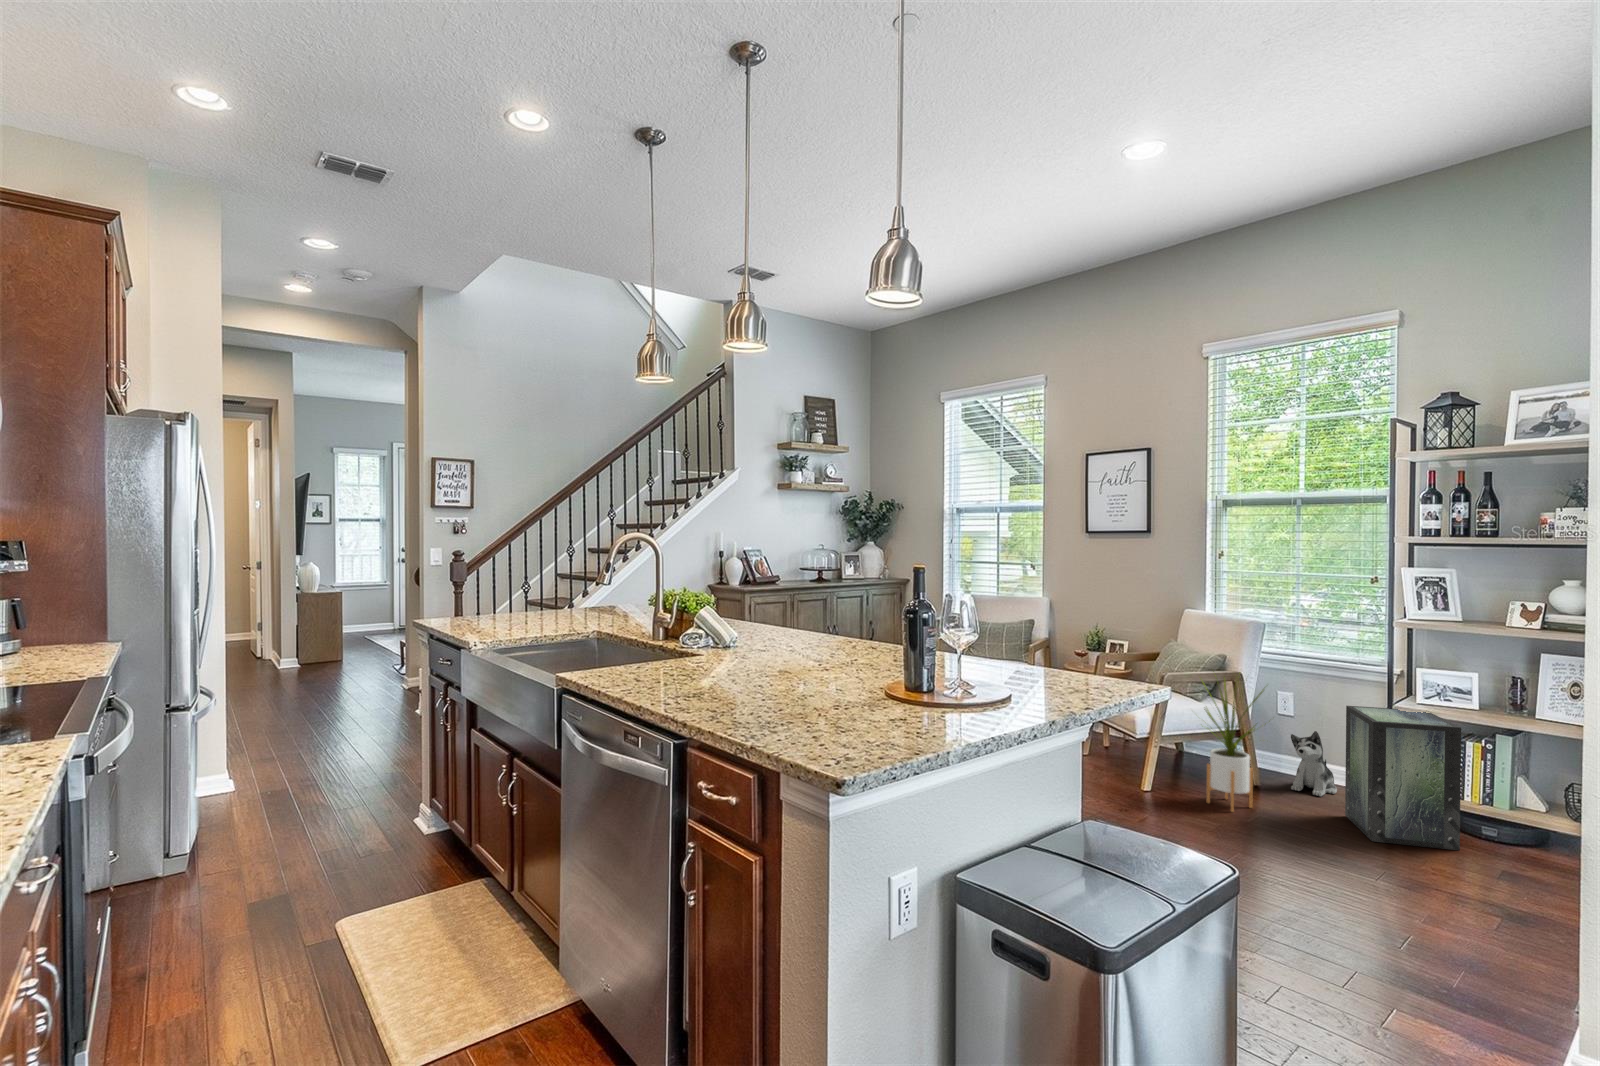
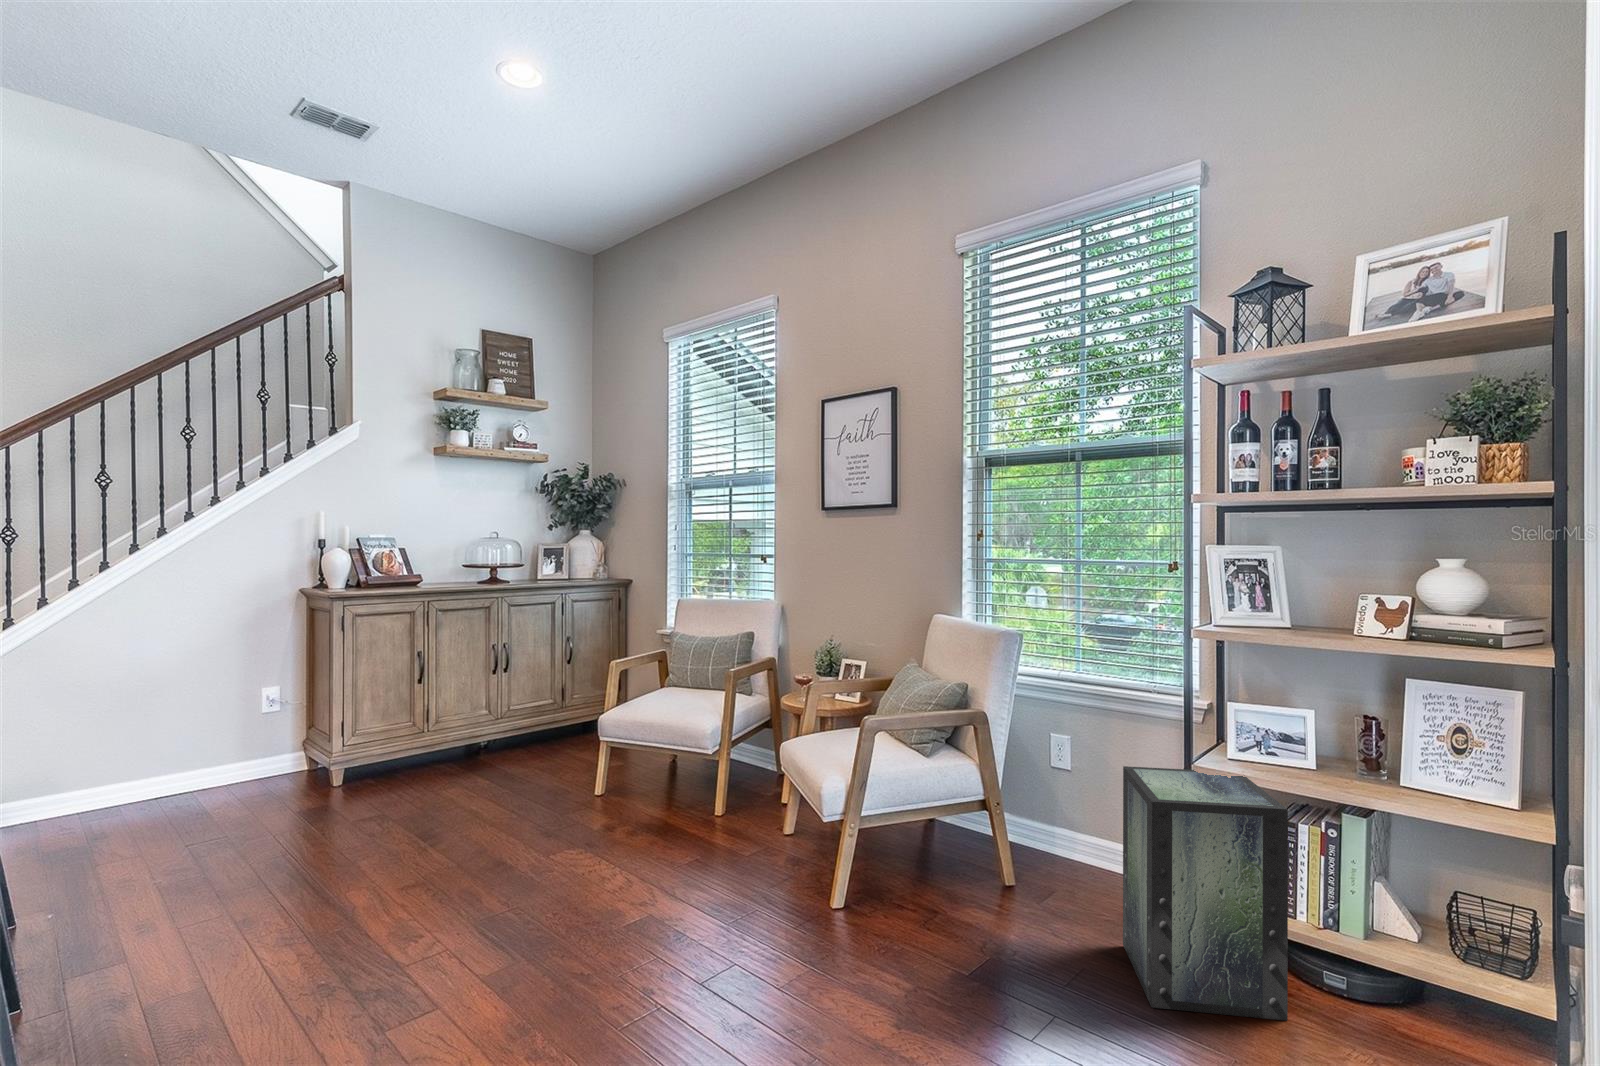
house plant: present [1204,678,1264,812] -> none [896,707,1017,948]
plush toy: present [1291,731,1337,796] -> none [1058,799,1123,904]

